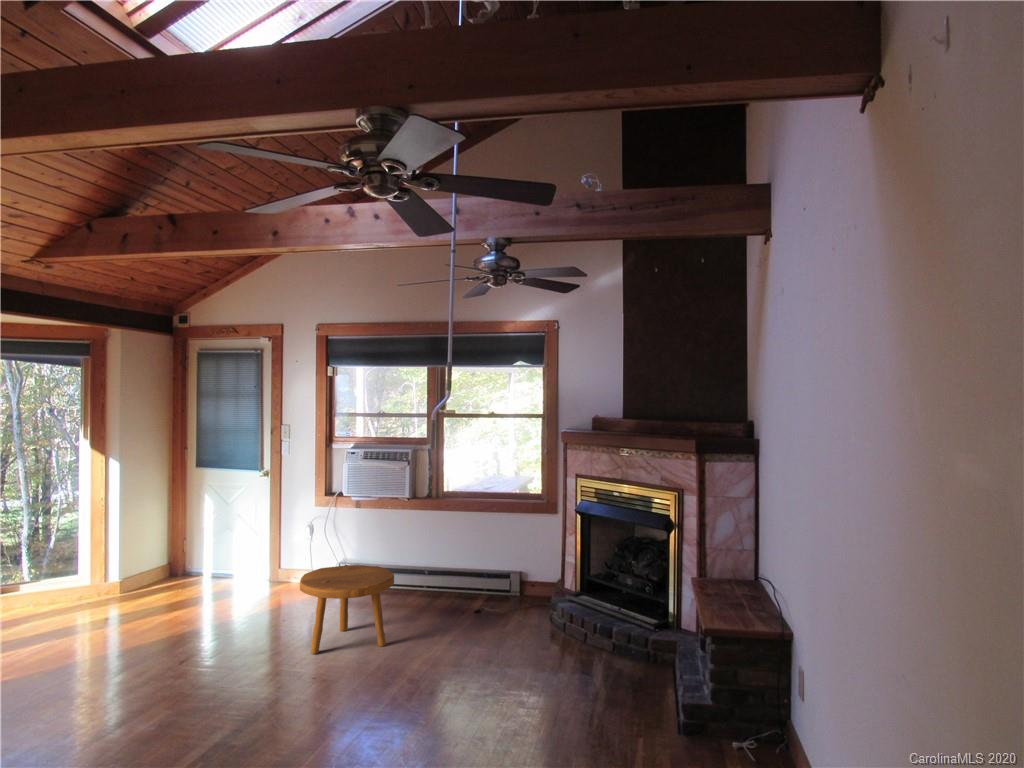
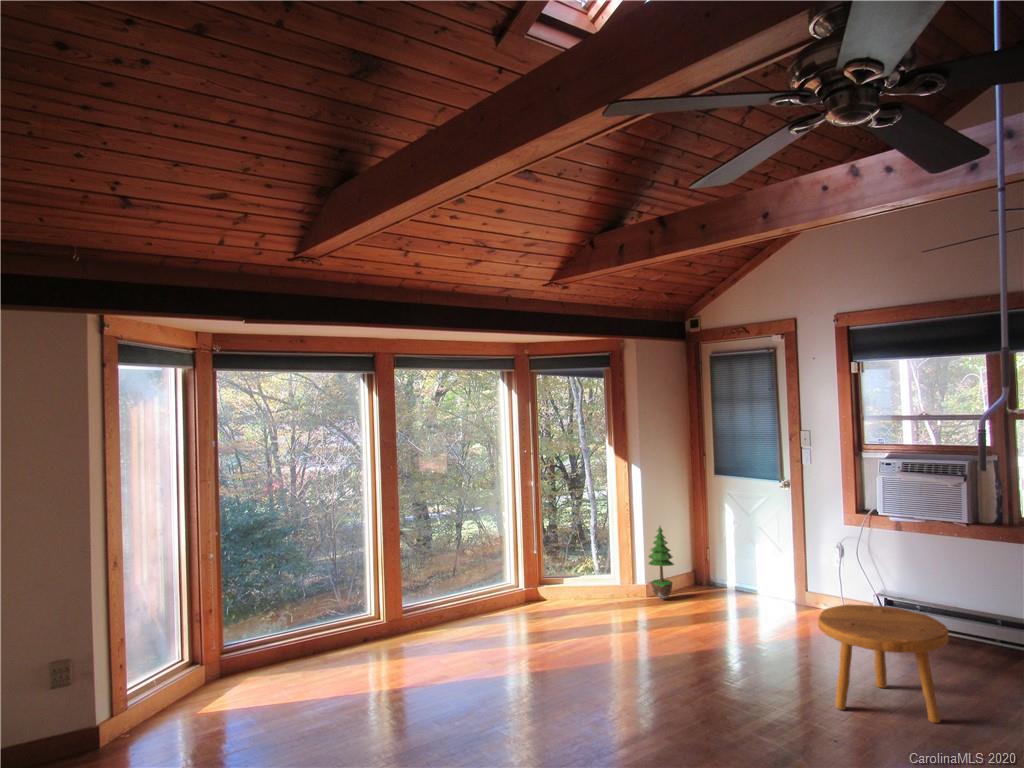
potted tree: none [121,521,152,598] -> present [649,526,674,600]

